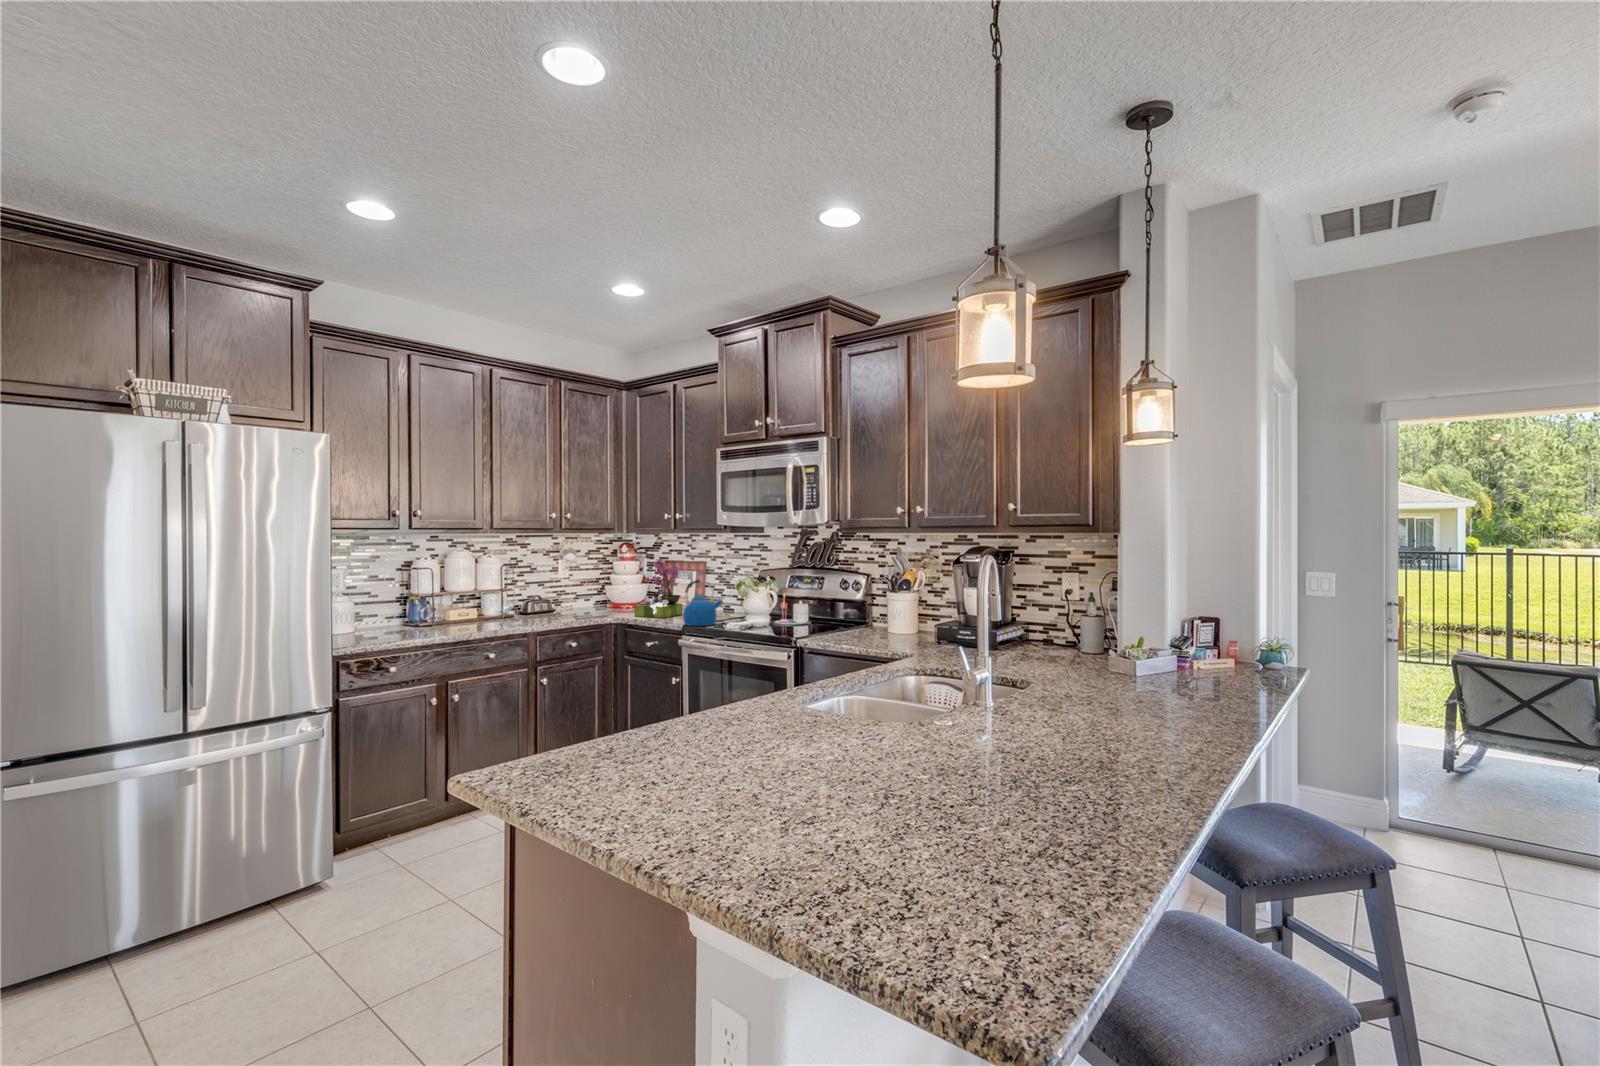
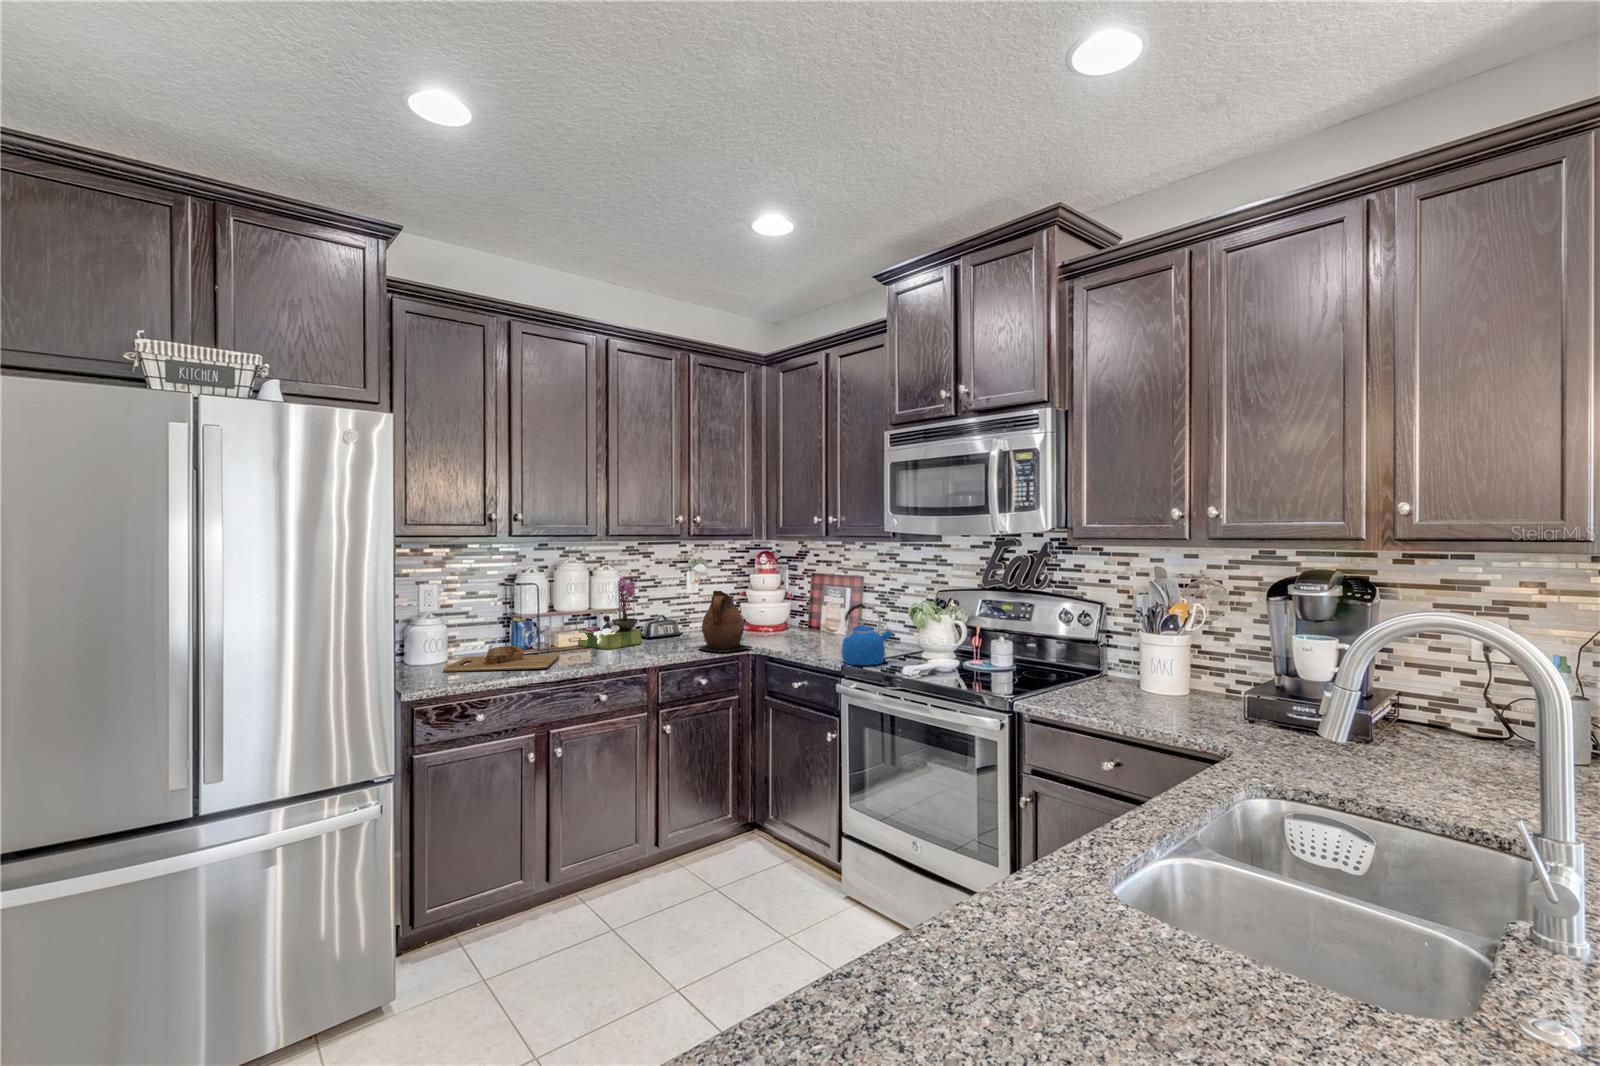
flower arrangement: present [635,559,682,618] -> present [578,577,641,649]
ceramic pitcher: none [567,573,613,621] -> present [698,591,752,652]
cutting board: none [357,617,452,638] -> present [443,645,560,672]

